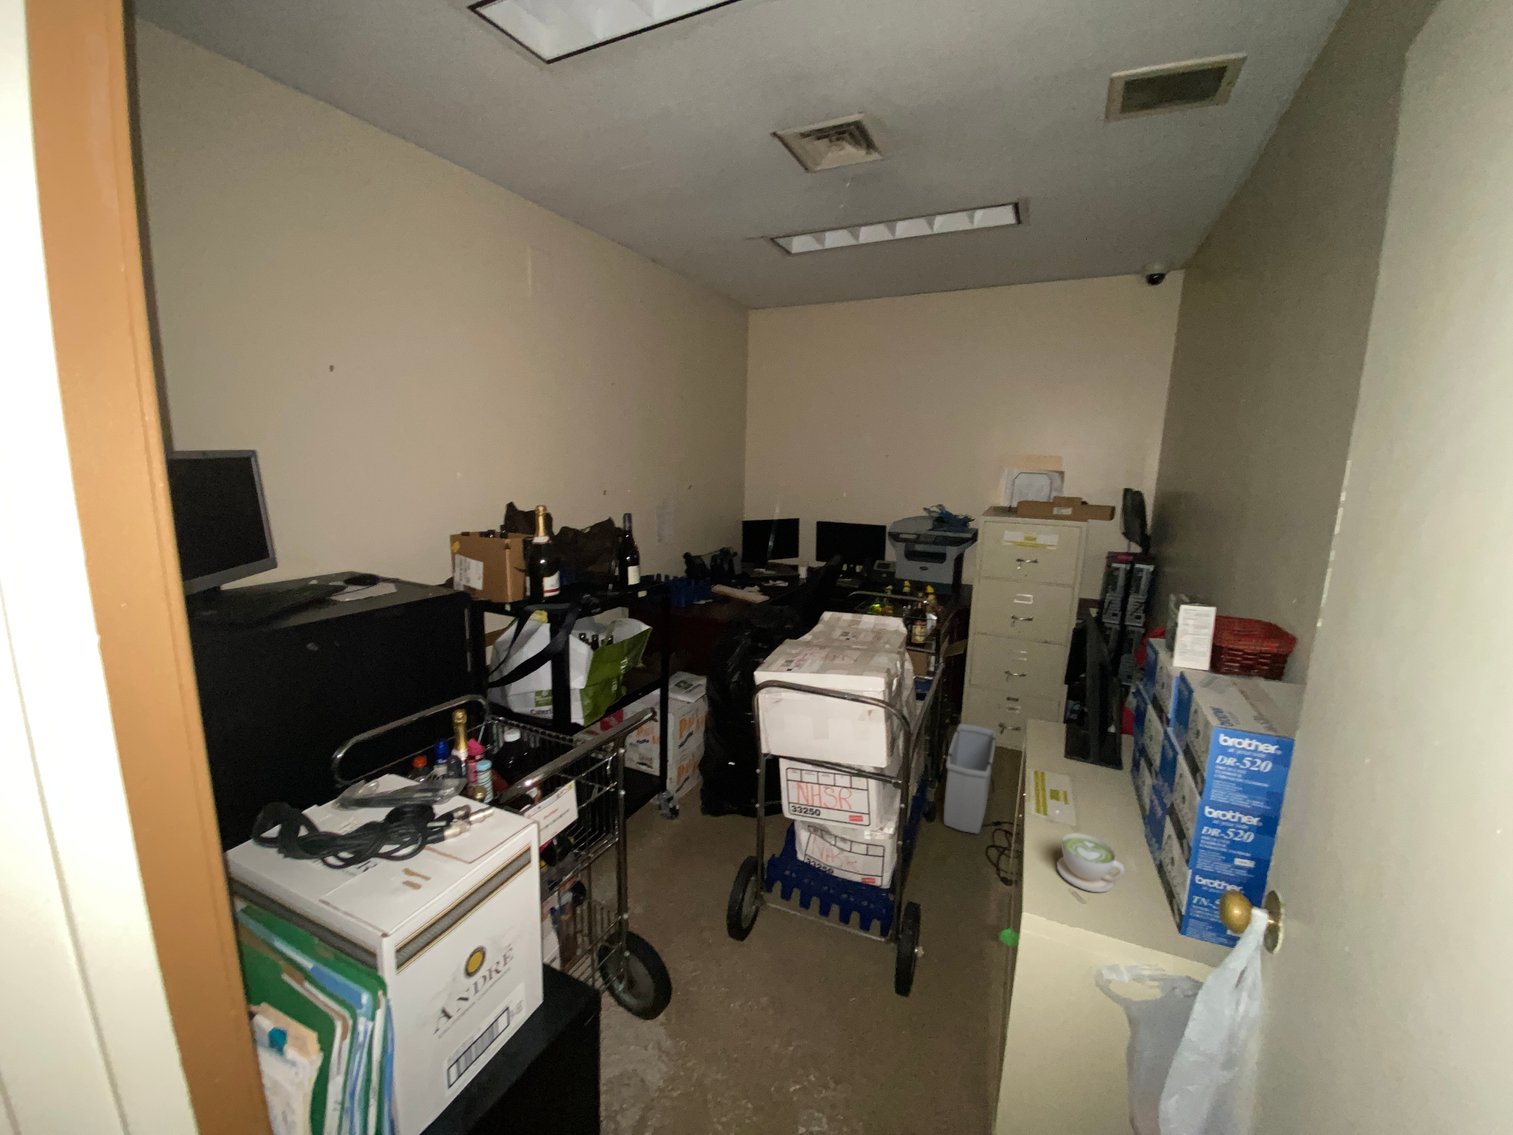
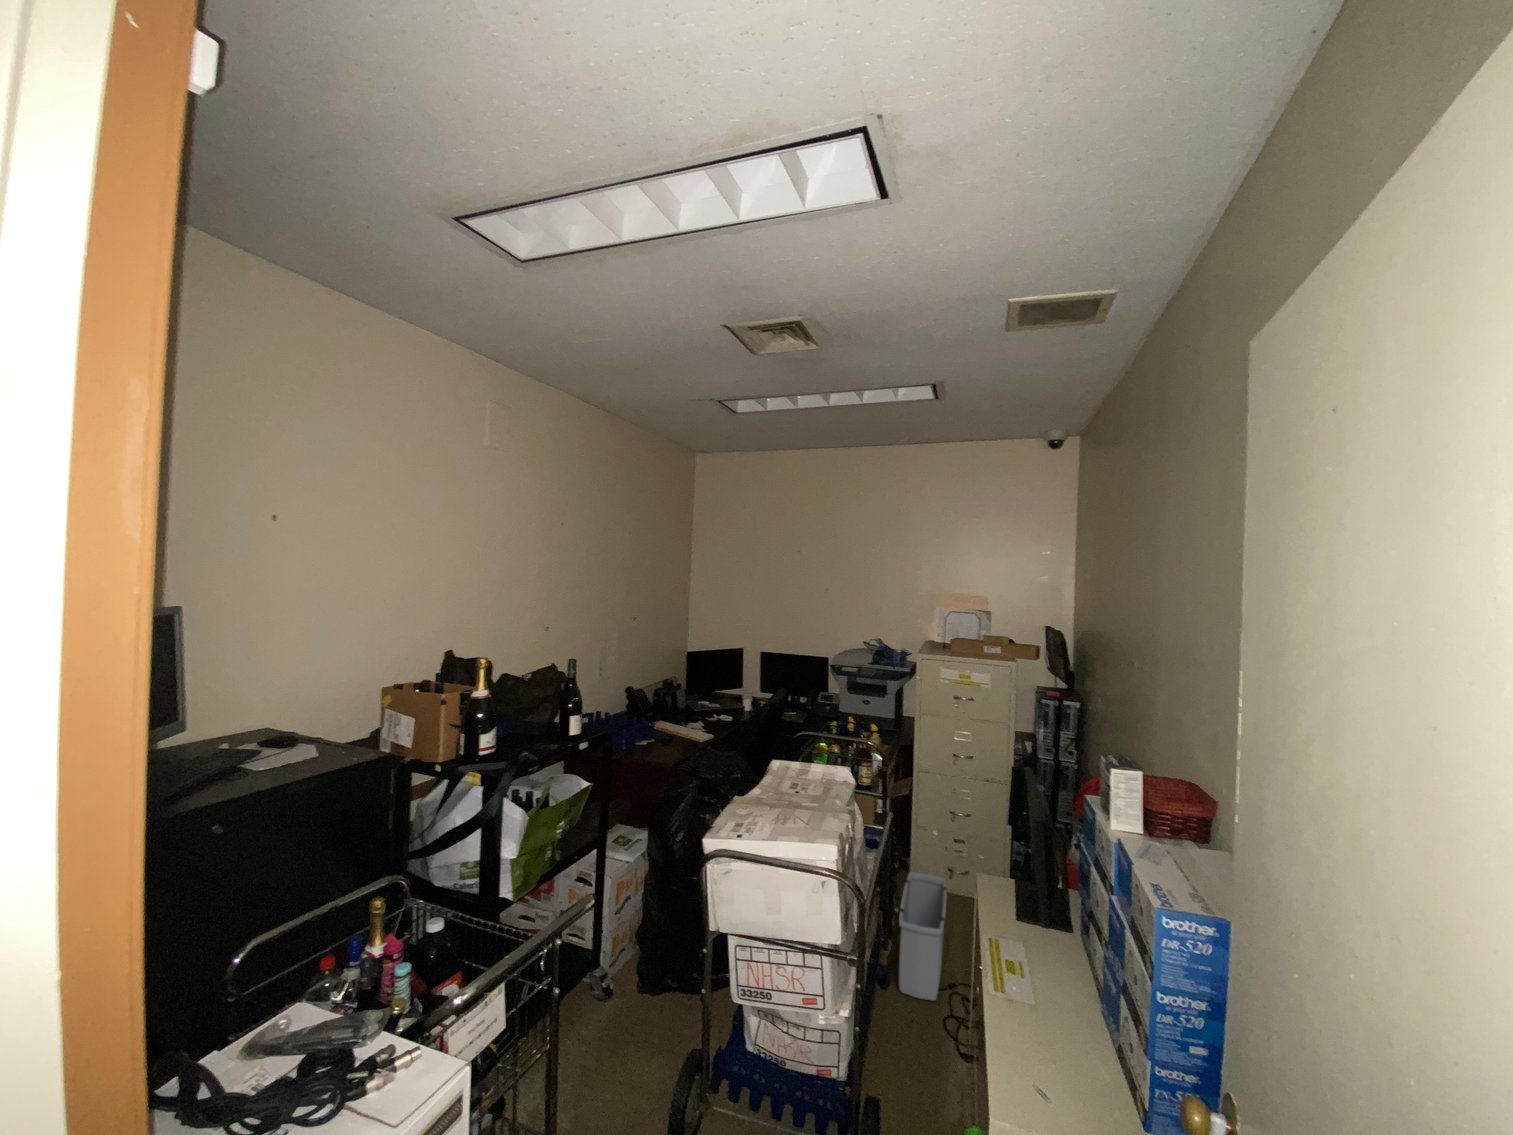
coffee cup: present [1057,833,1125,892] -> none [1021,1017,1087,1087]

